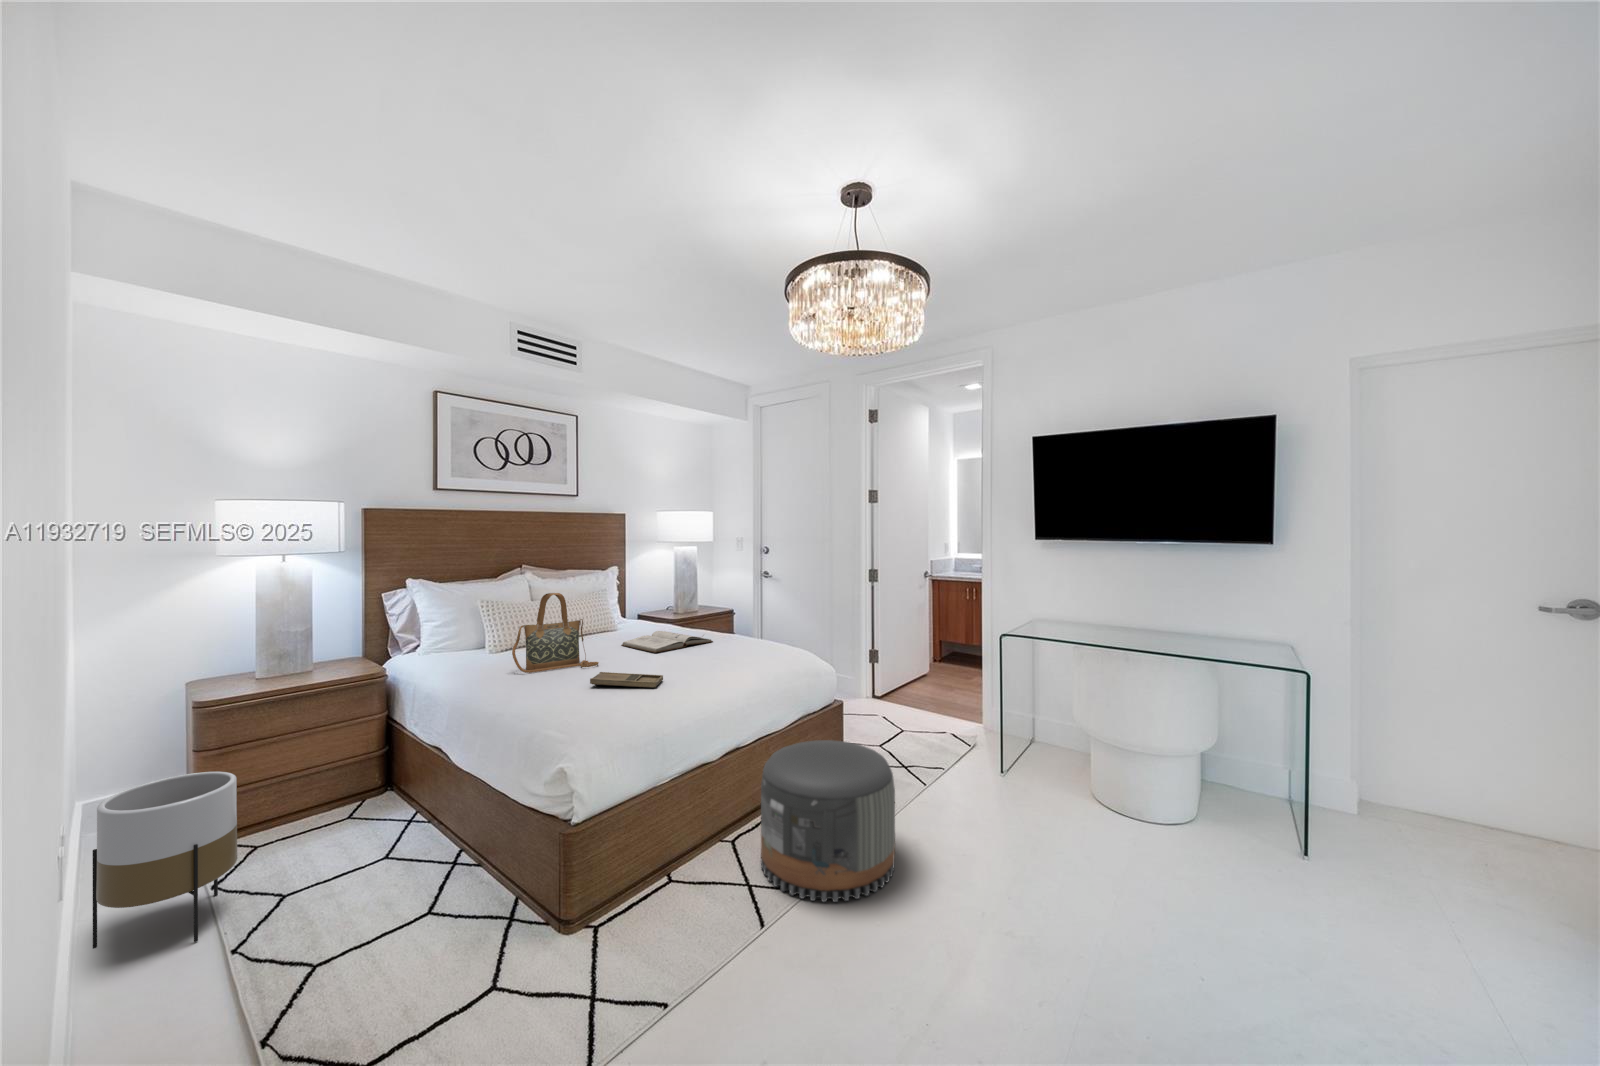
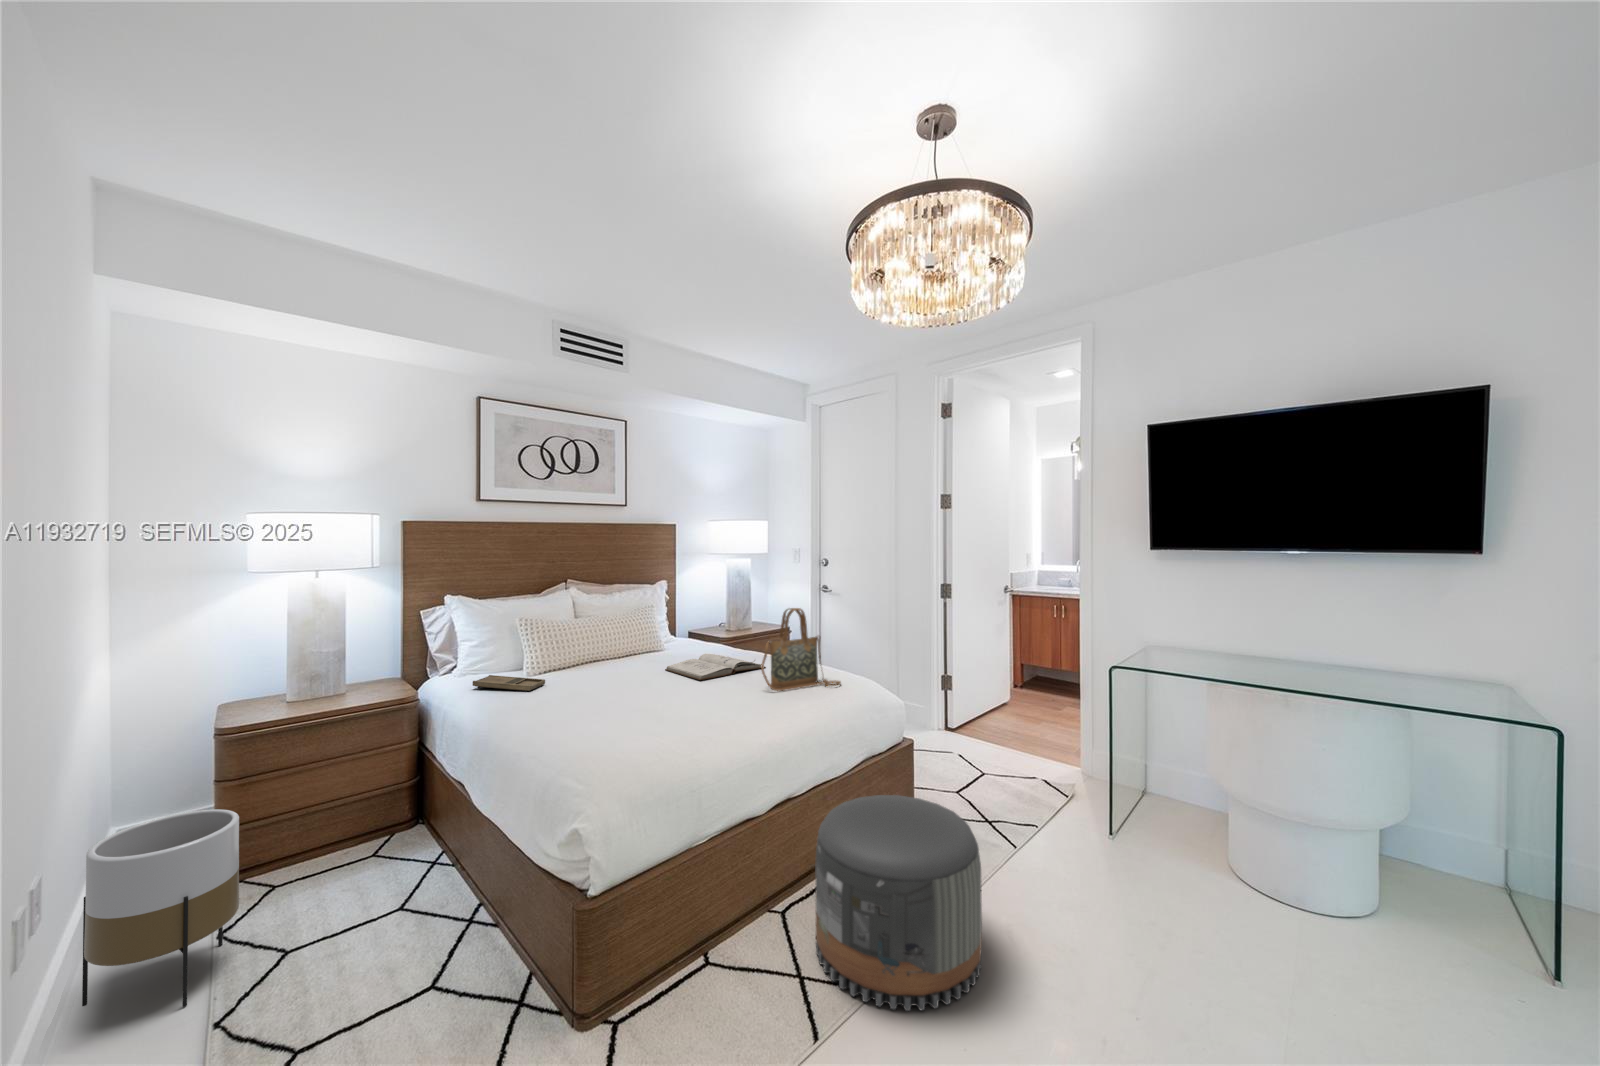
handbag: present [512,593,599,673] -> present [761,608,841,691]
tray: present [590,672,663,688] -> present [473,675,545,691]

